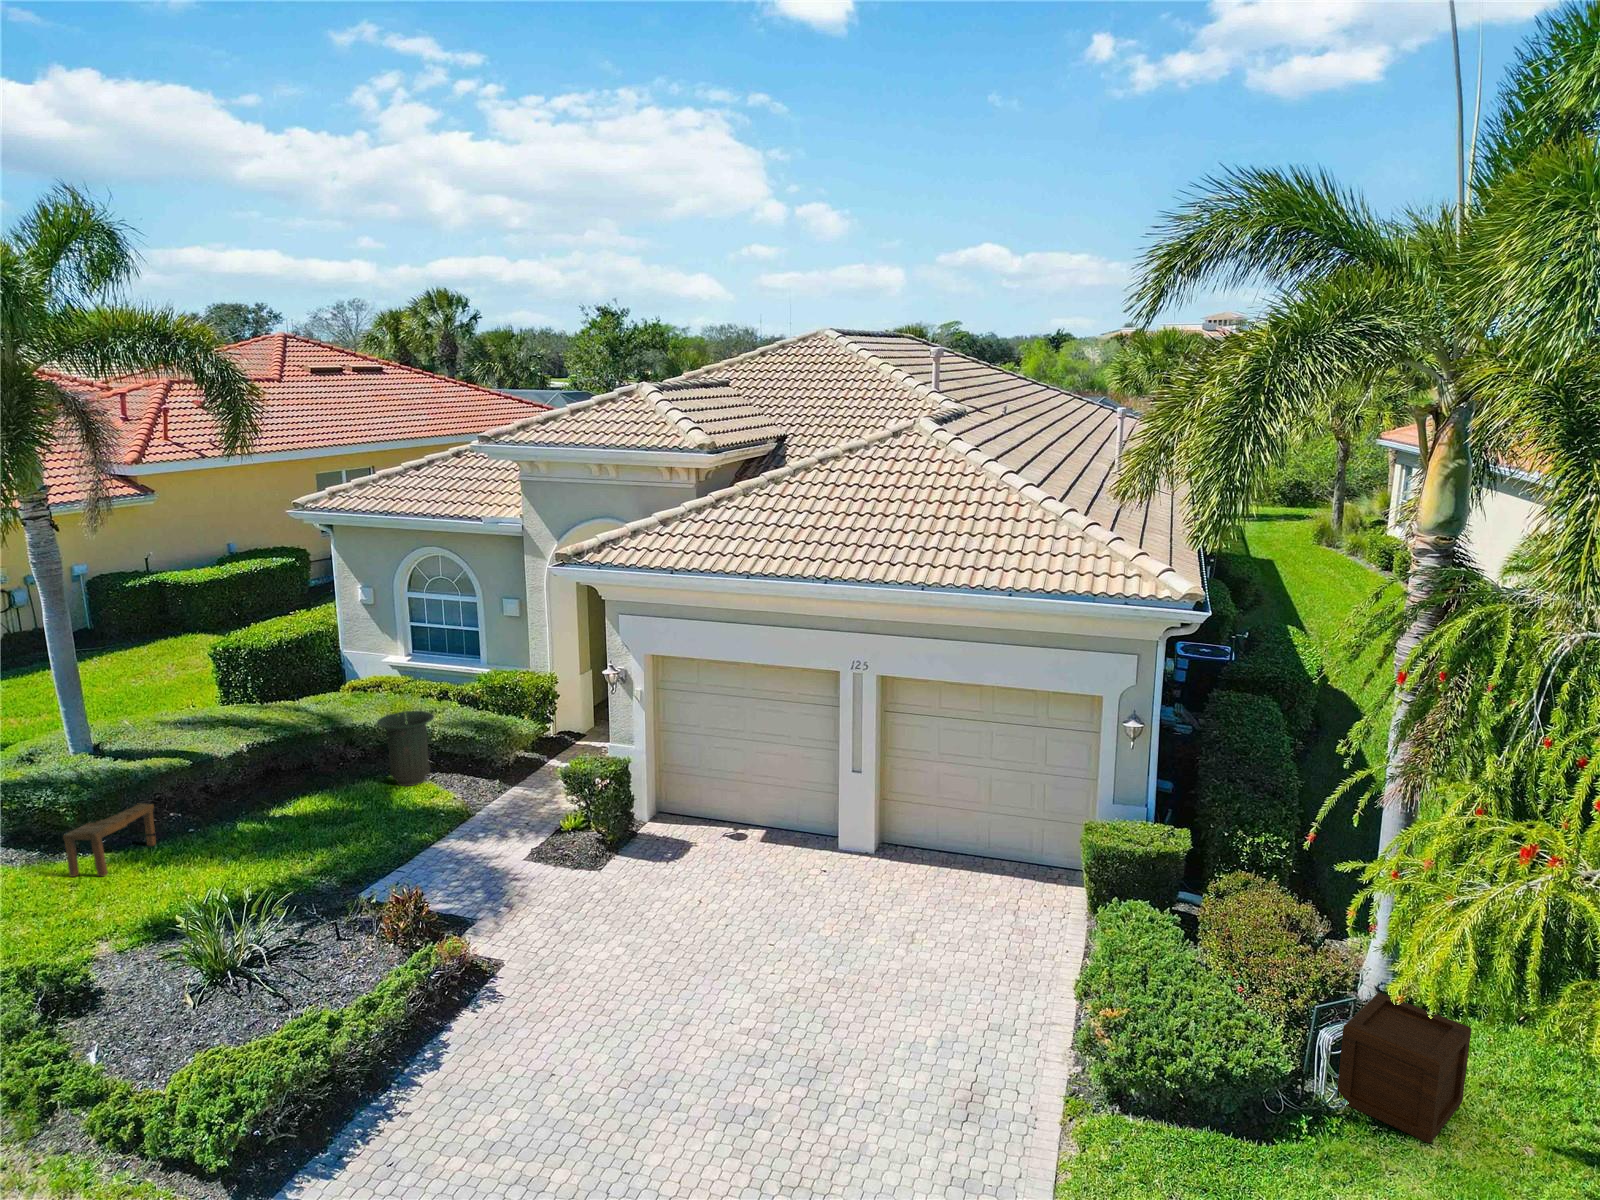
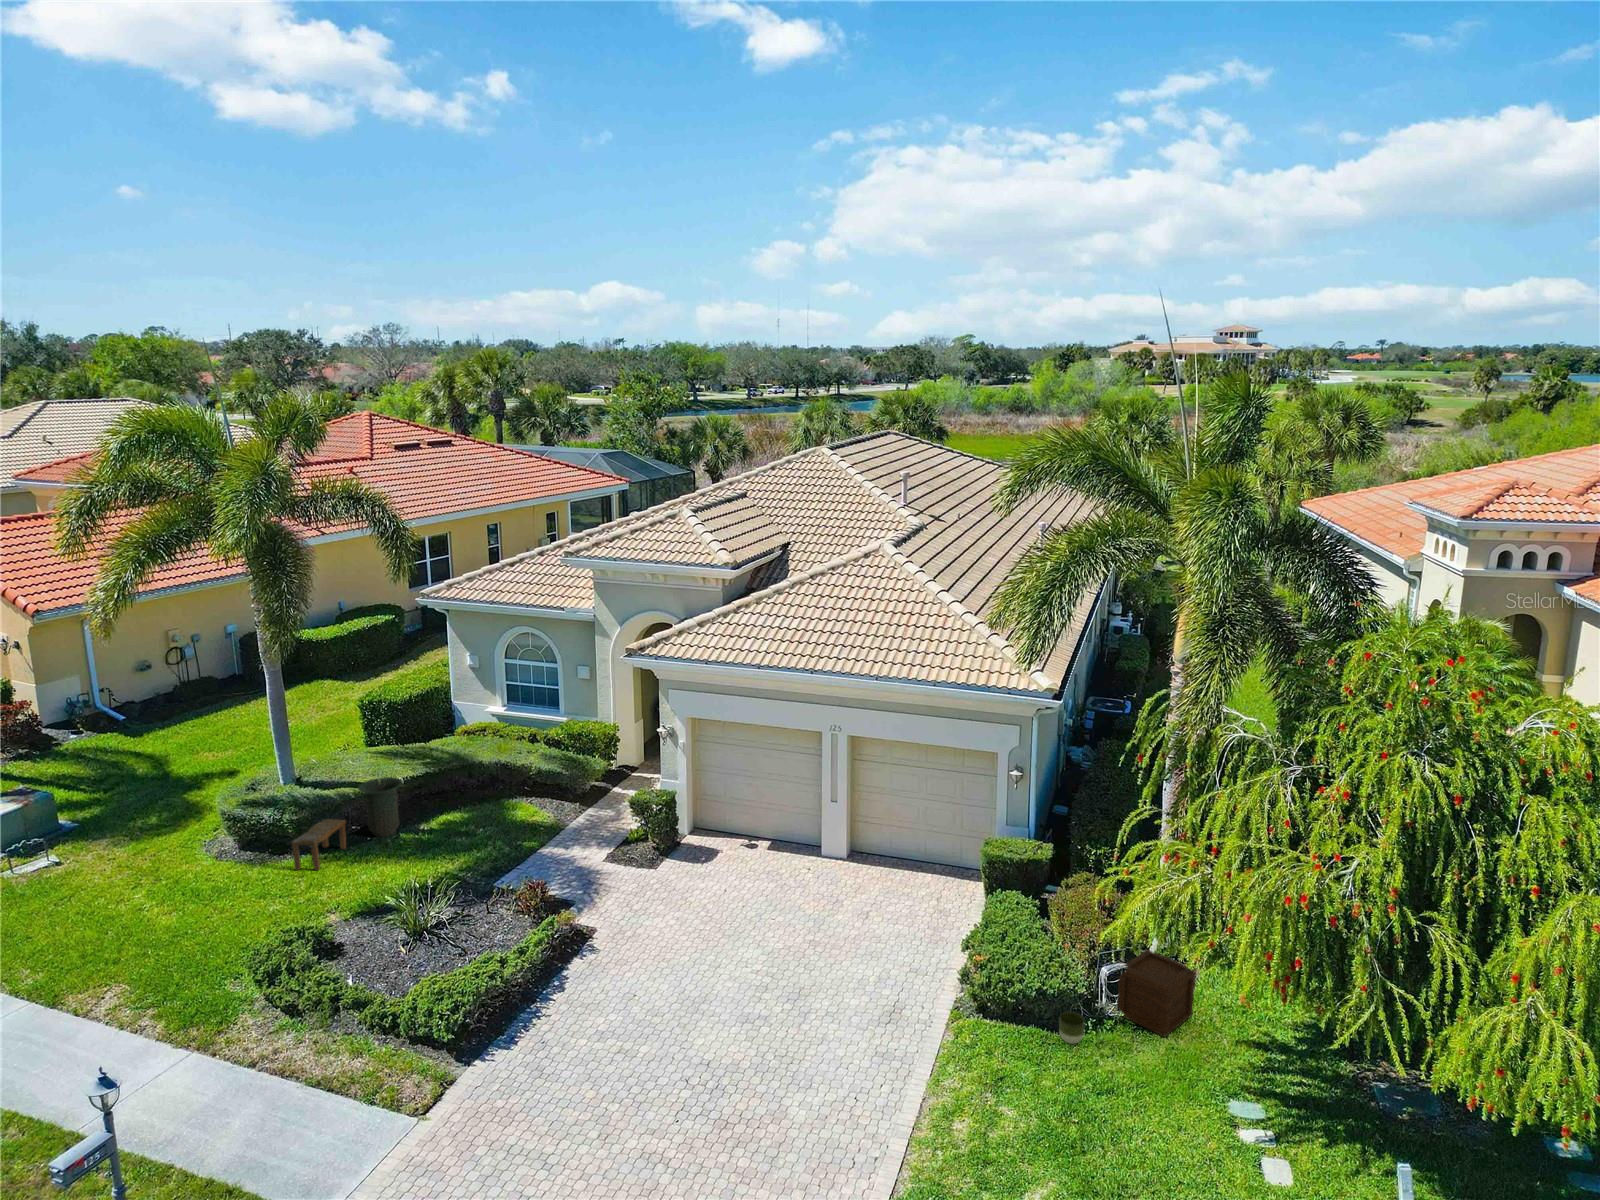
trash can: present [377,711,434,786] -> present [358,777,402,837]
planter: none [1254,1102,1300,1158] -> present [1059,1011,1085,1044]

